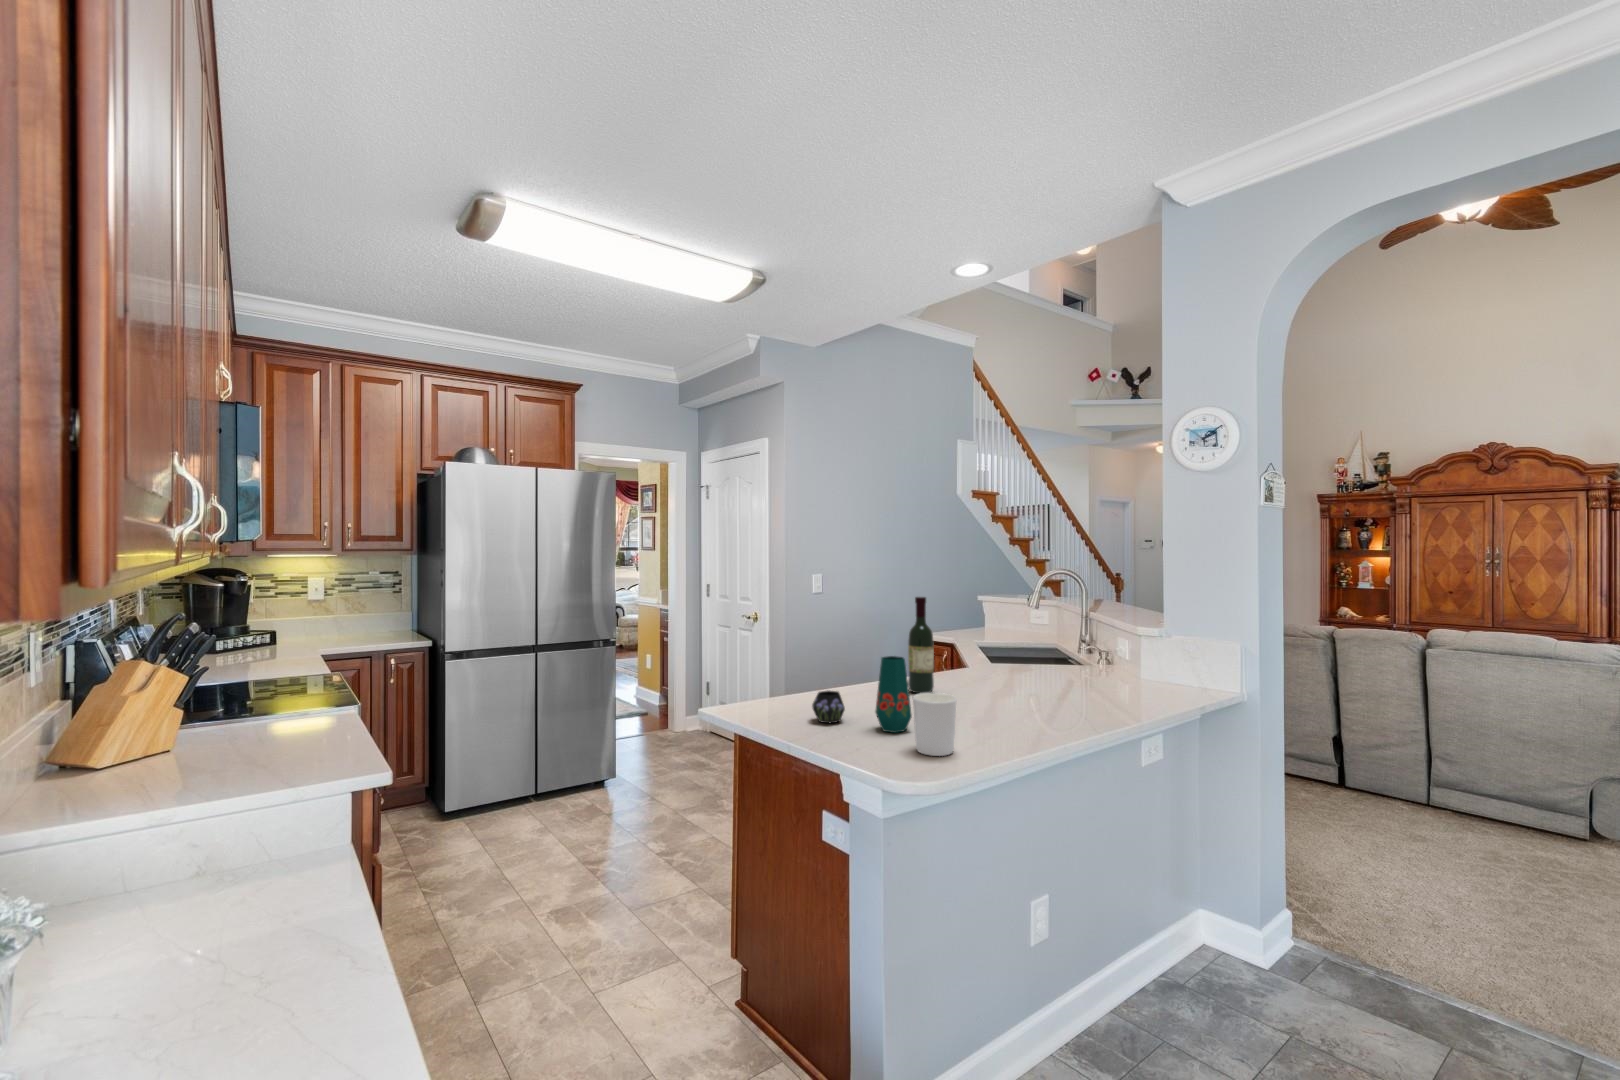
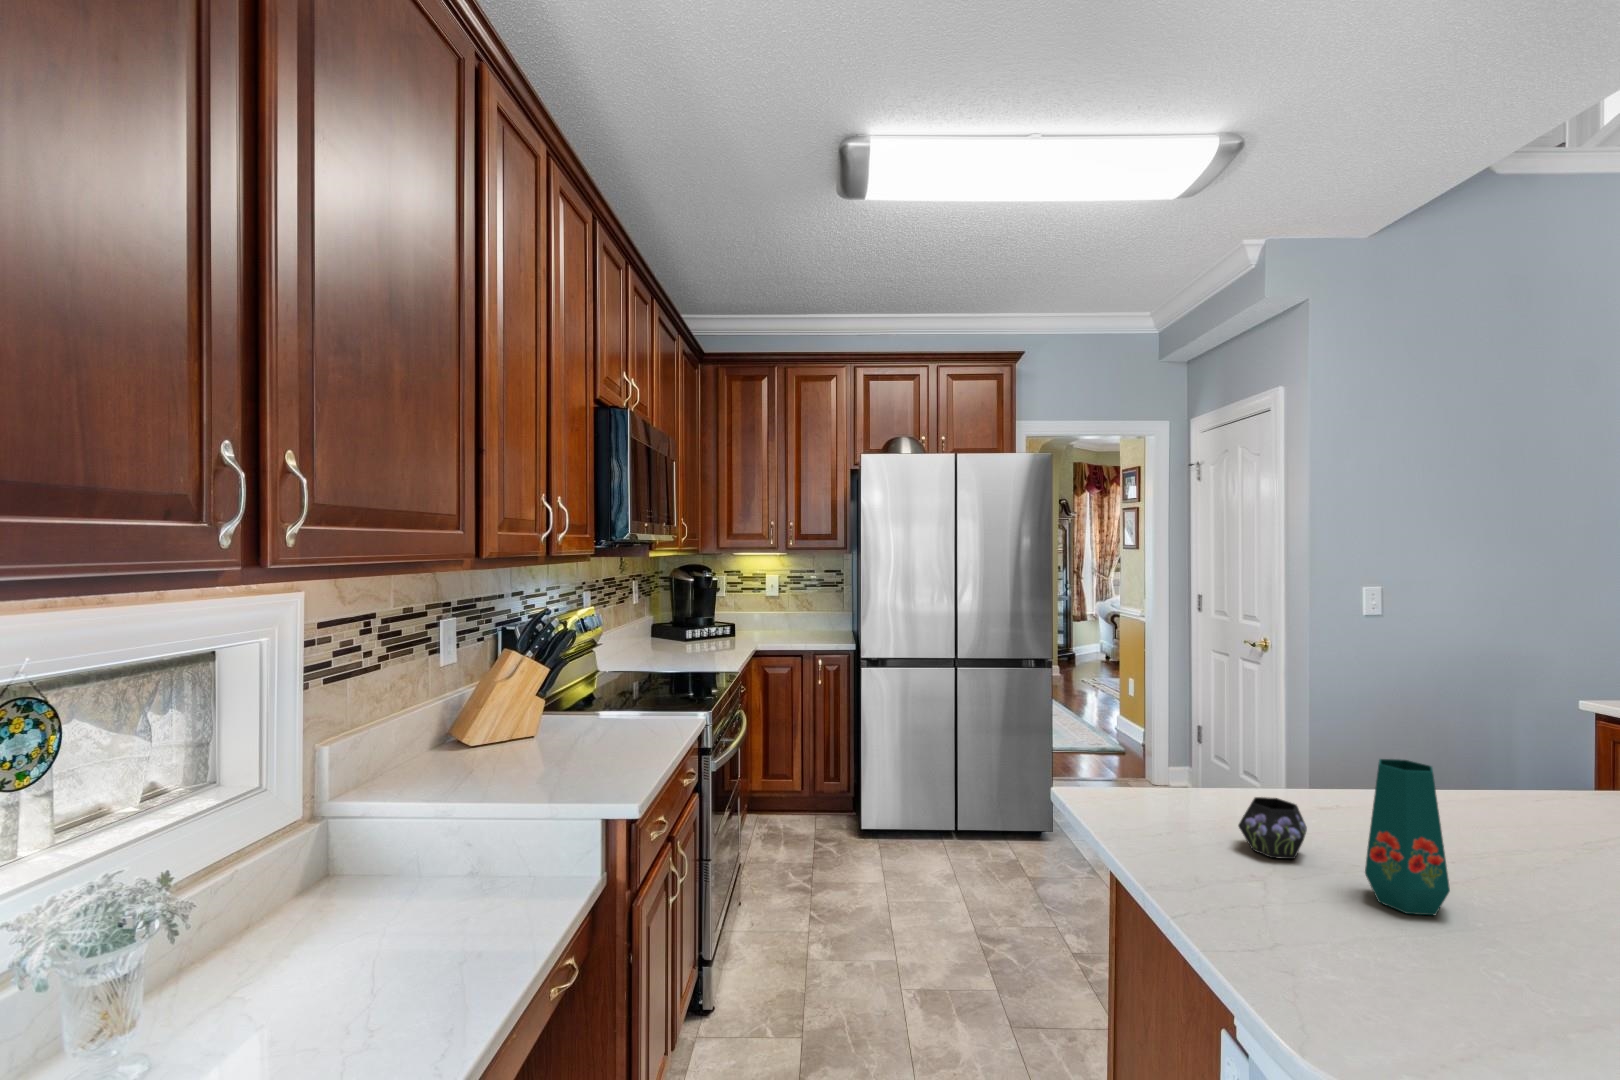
wine bottle: present [908,597,934,693] -> none [1492,645,1560,839]
candle holder: present [913,693,957,756] -> none [1427,853,1552,1008]

